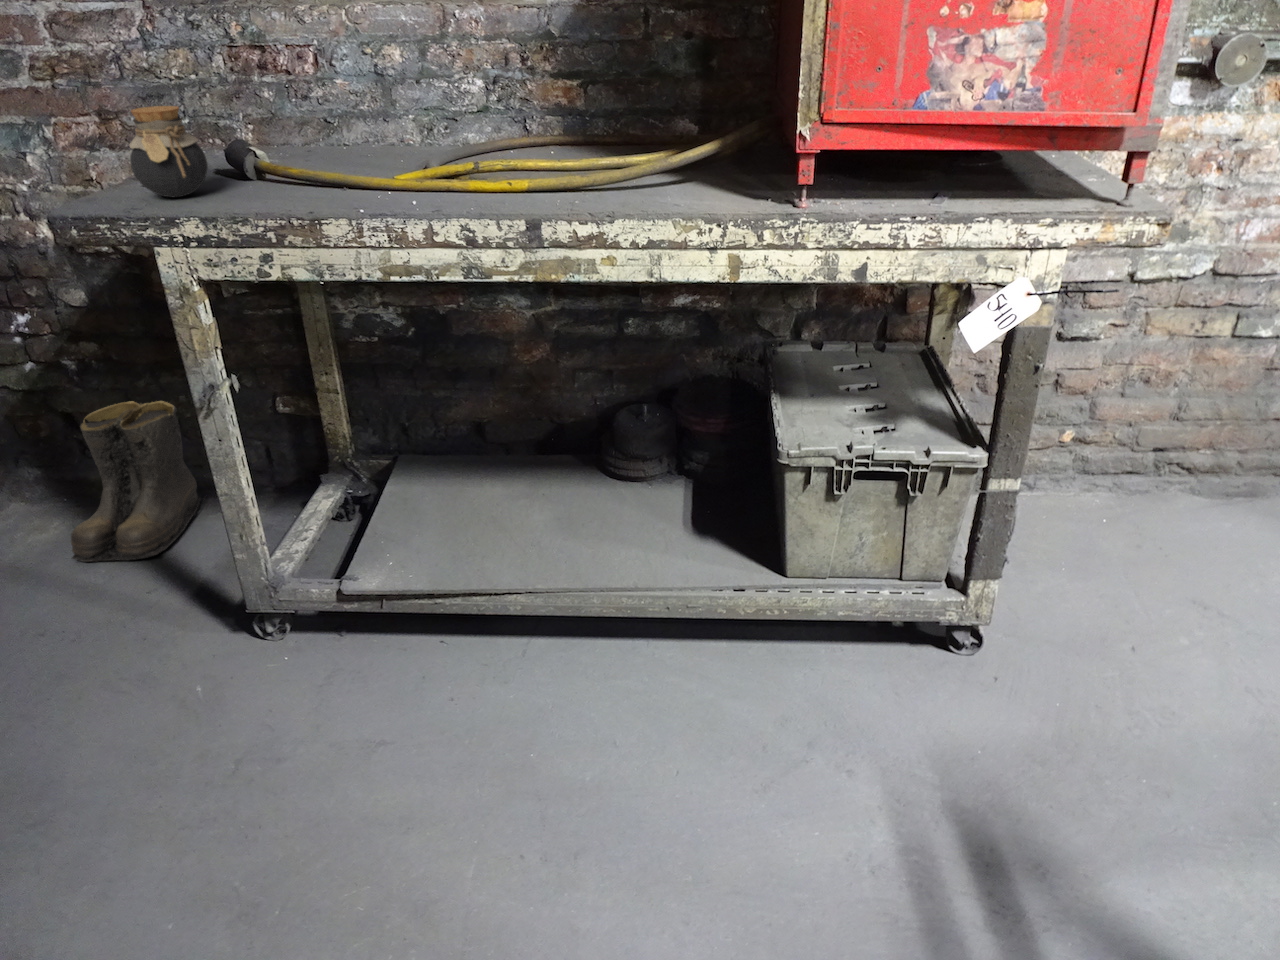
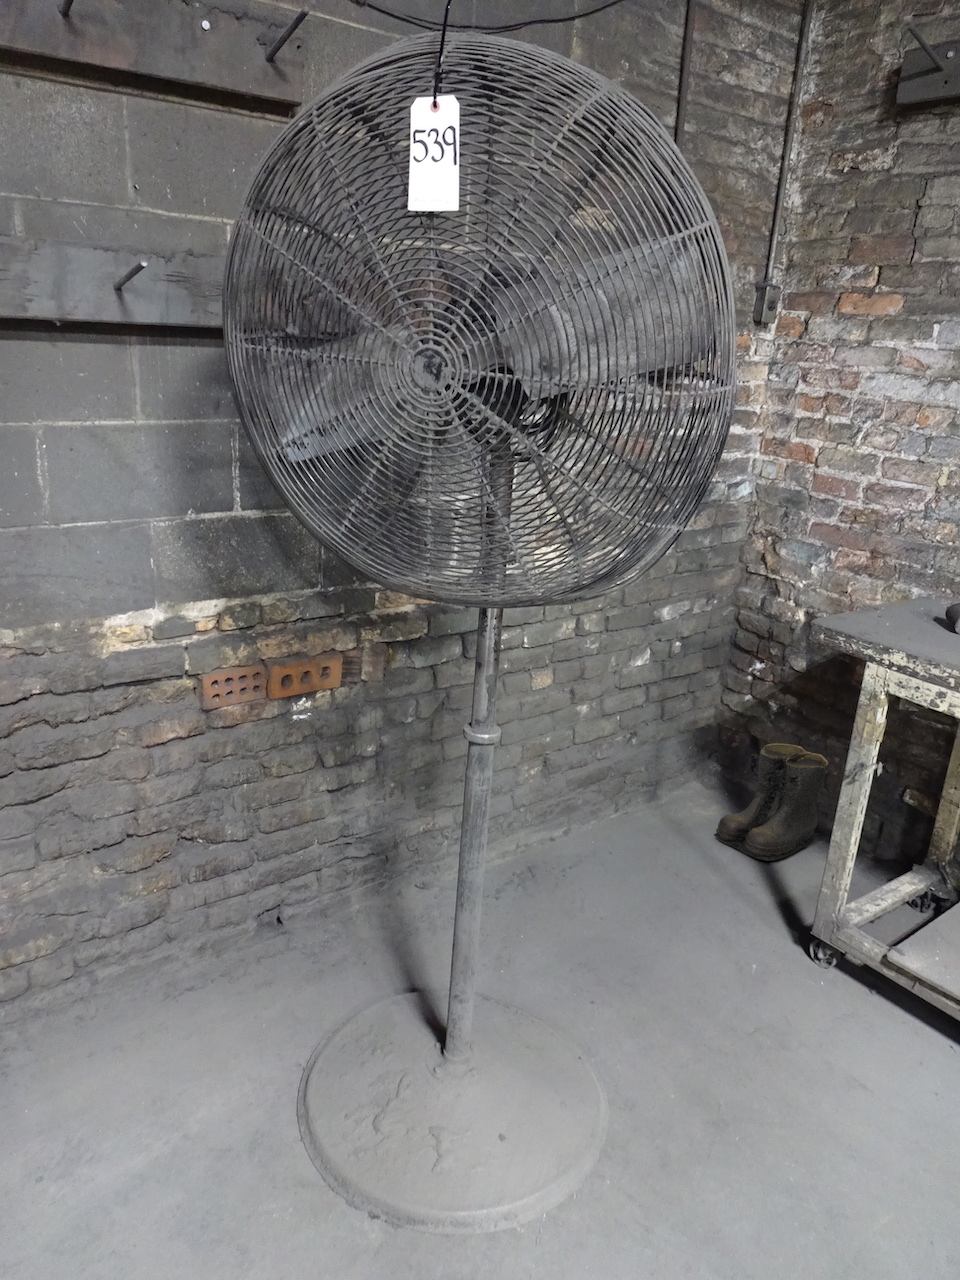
jar: present [130,106,208,197] -> none [876,571,931,633]

